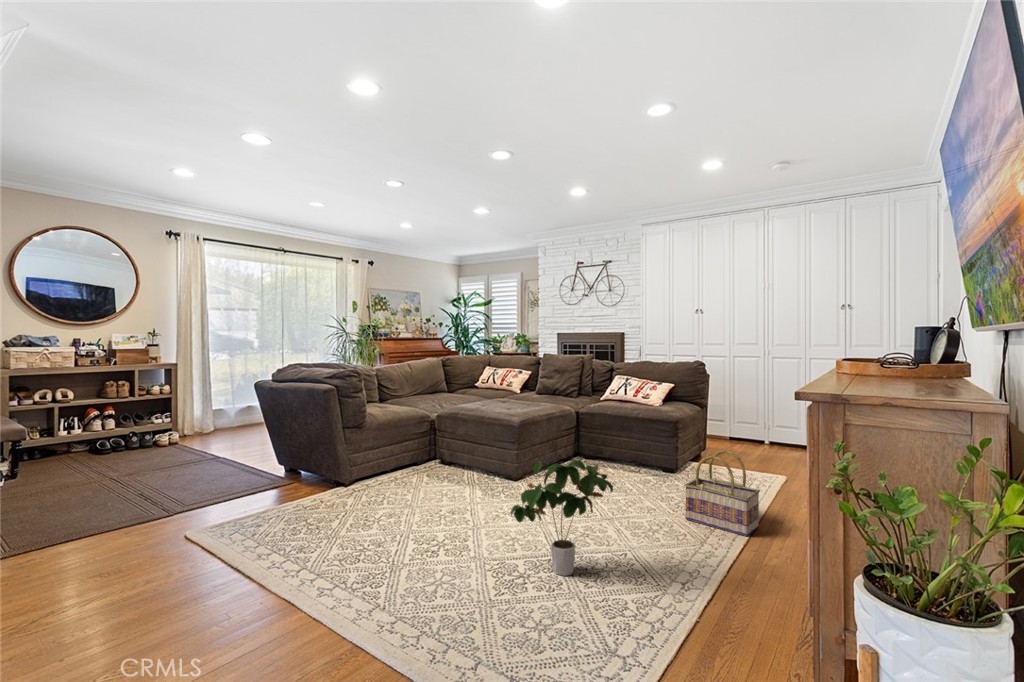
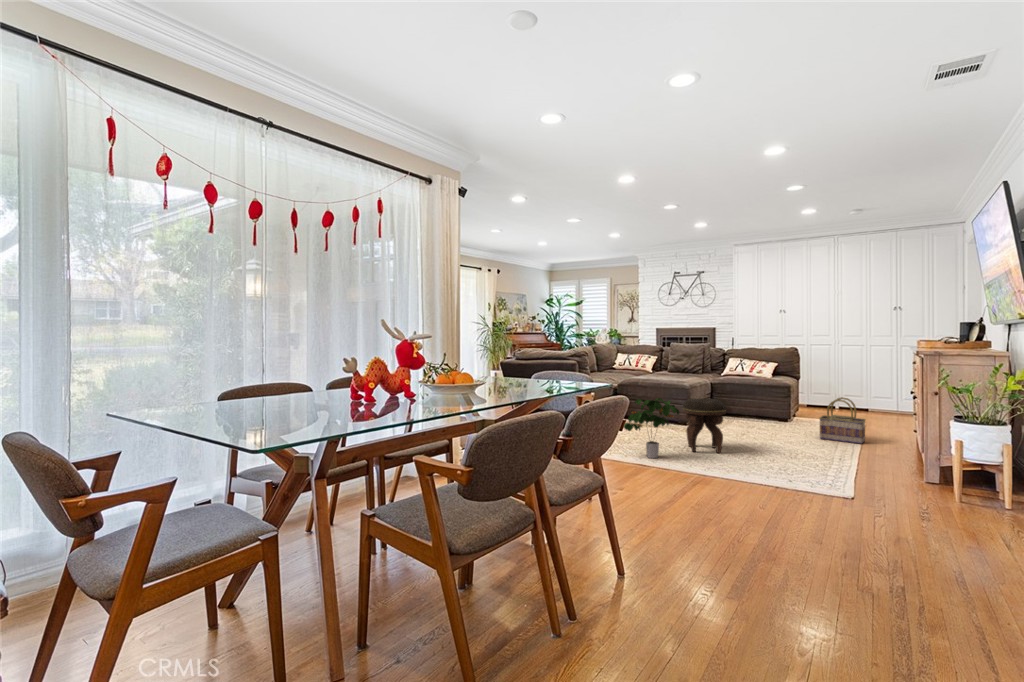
footstool: none [424,452,496,556] -> present [682,398,726,453]
potted plant: present [511,460,613,576] -> present [624,398,679,458]

